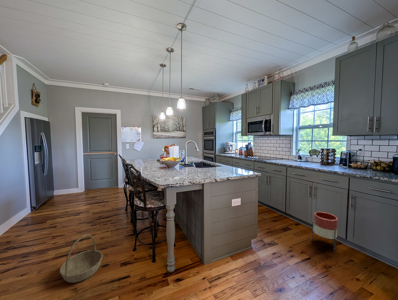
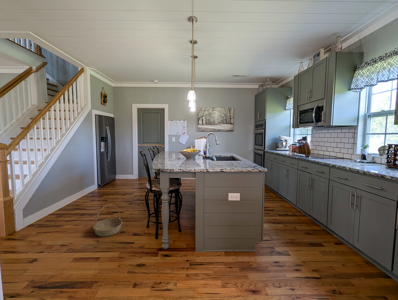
planter: present [312,212,338,250] -> none [343,229,382,282]

